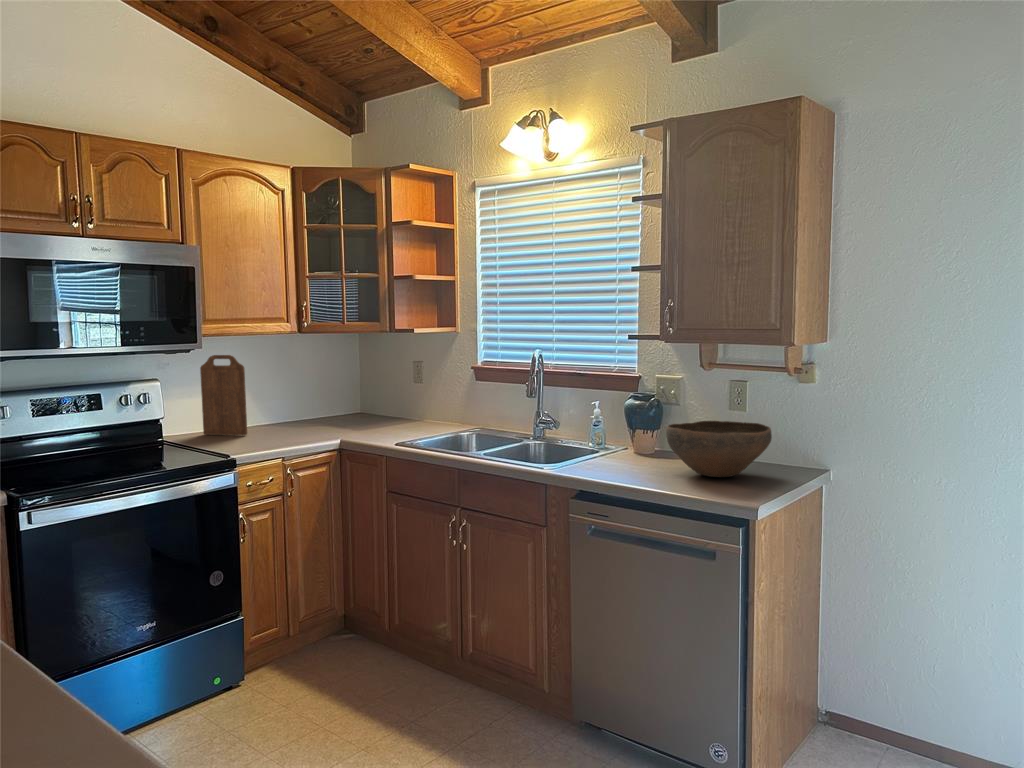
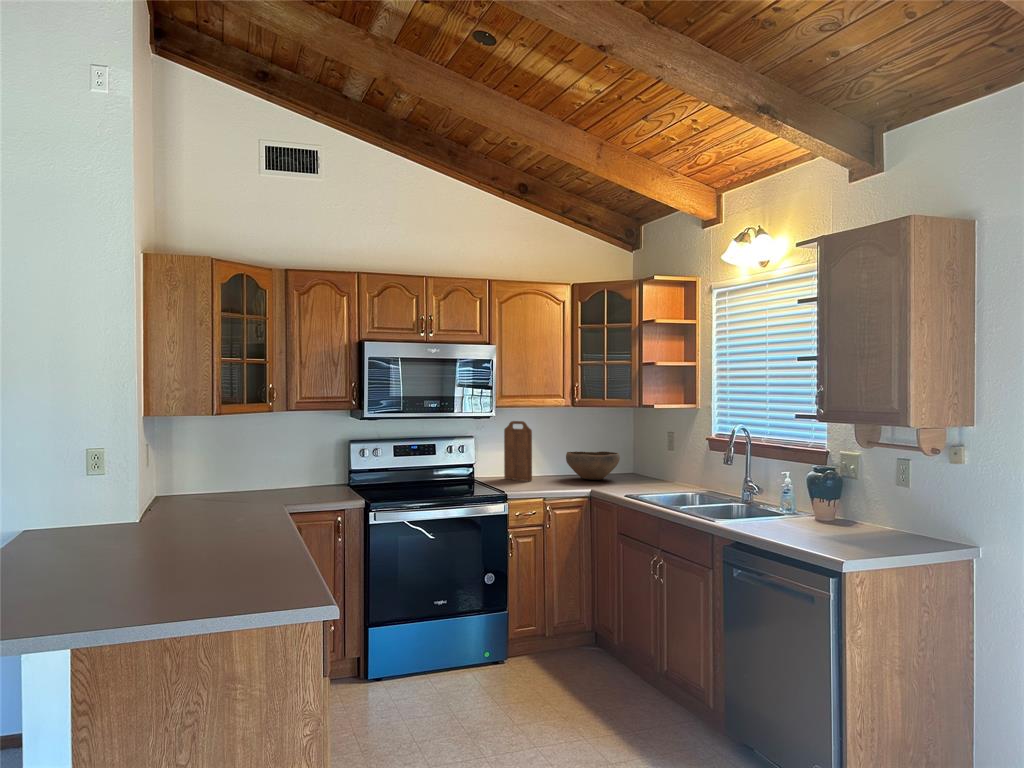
bowl: present [666,421,772,477] -> present [566,451,620,480]

